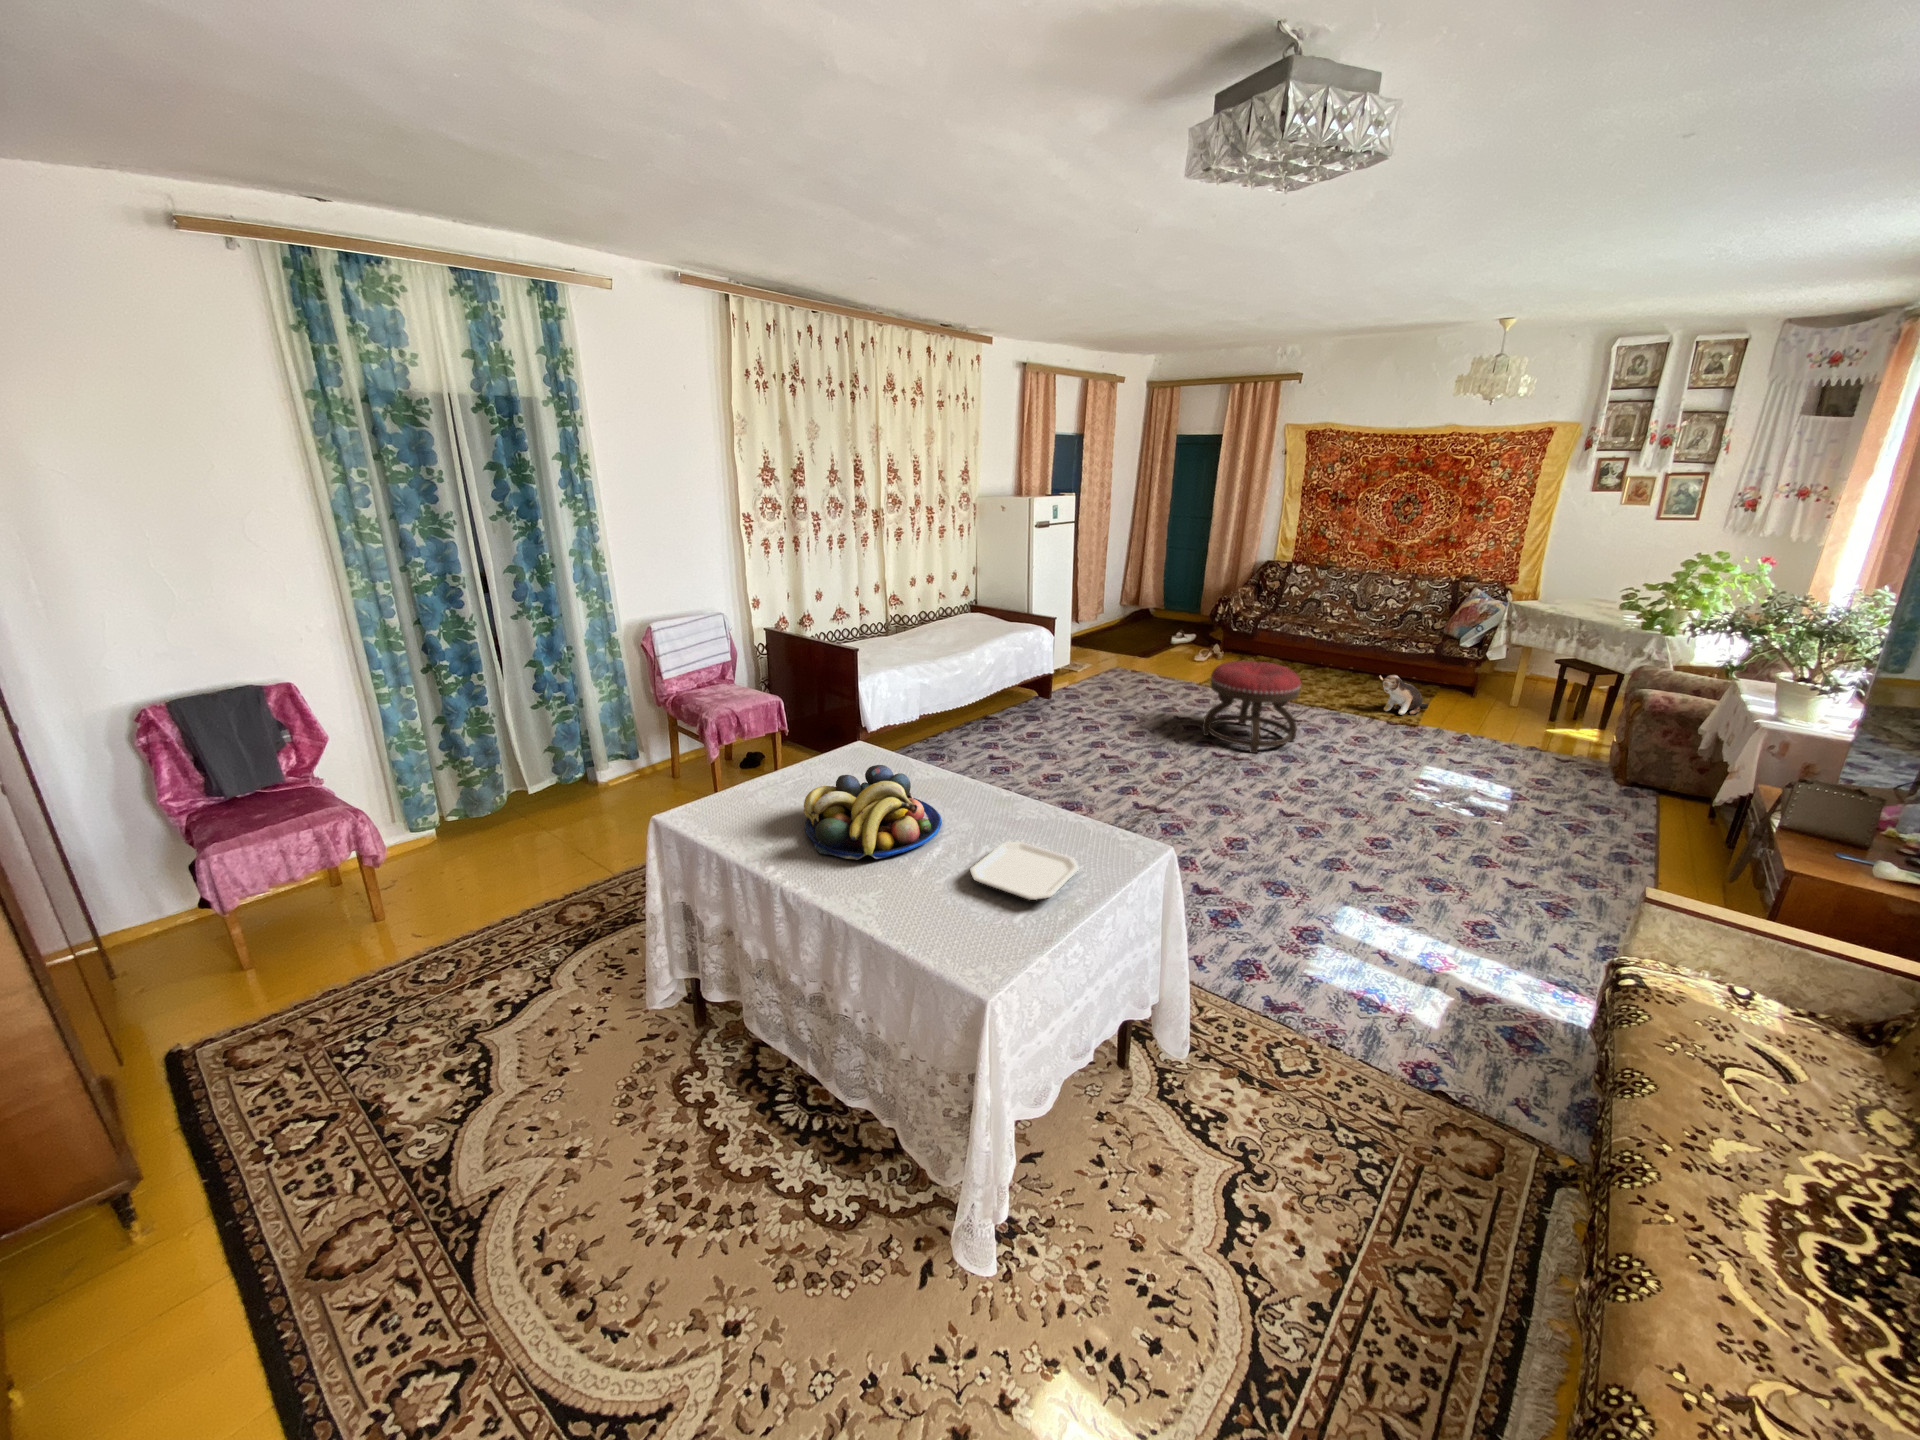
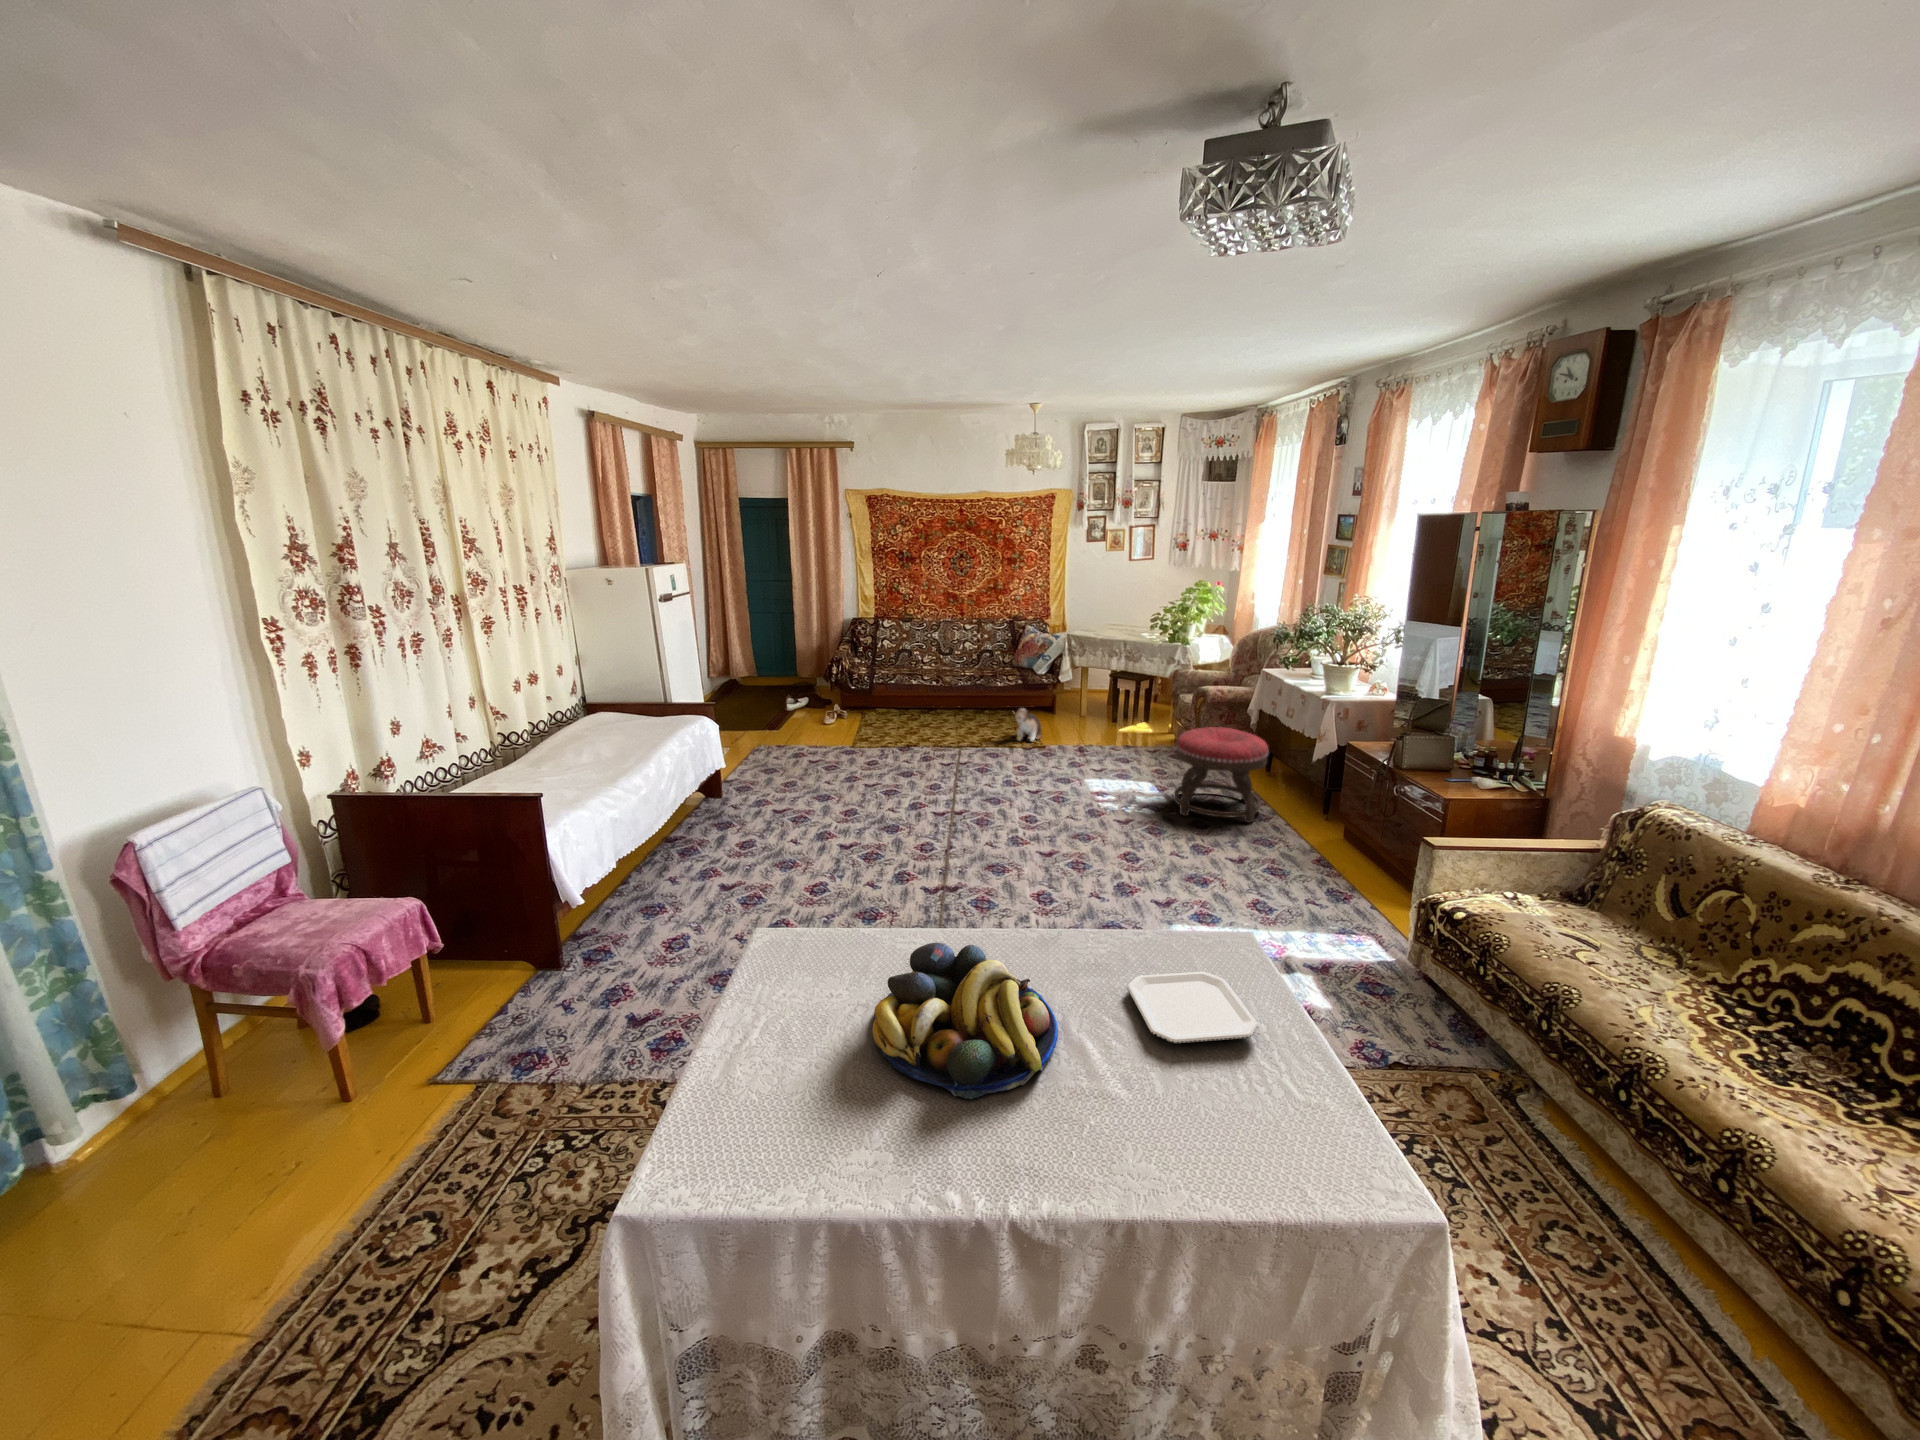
ottoman: present [1203,661,1301,753] -> present [1174,727,1269,823]

